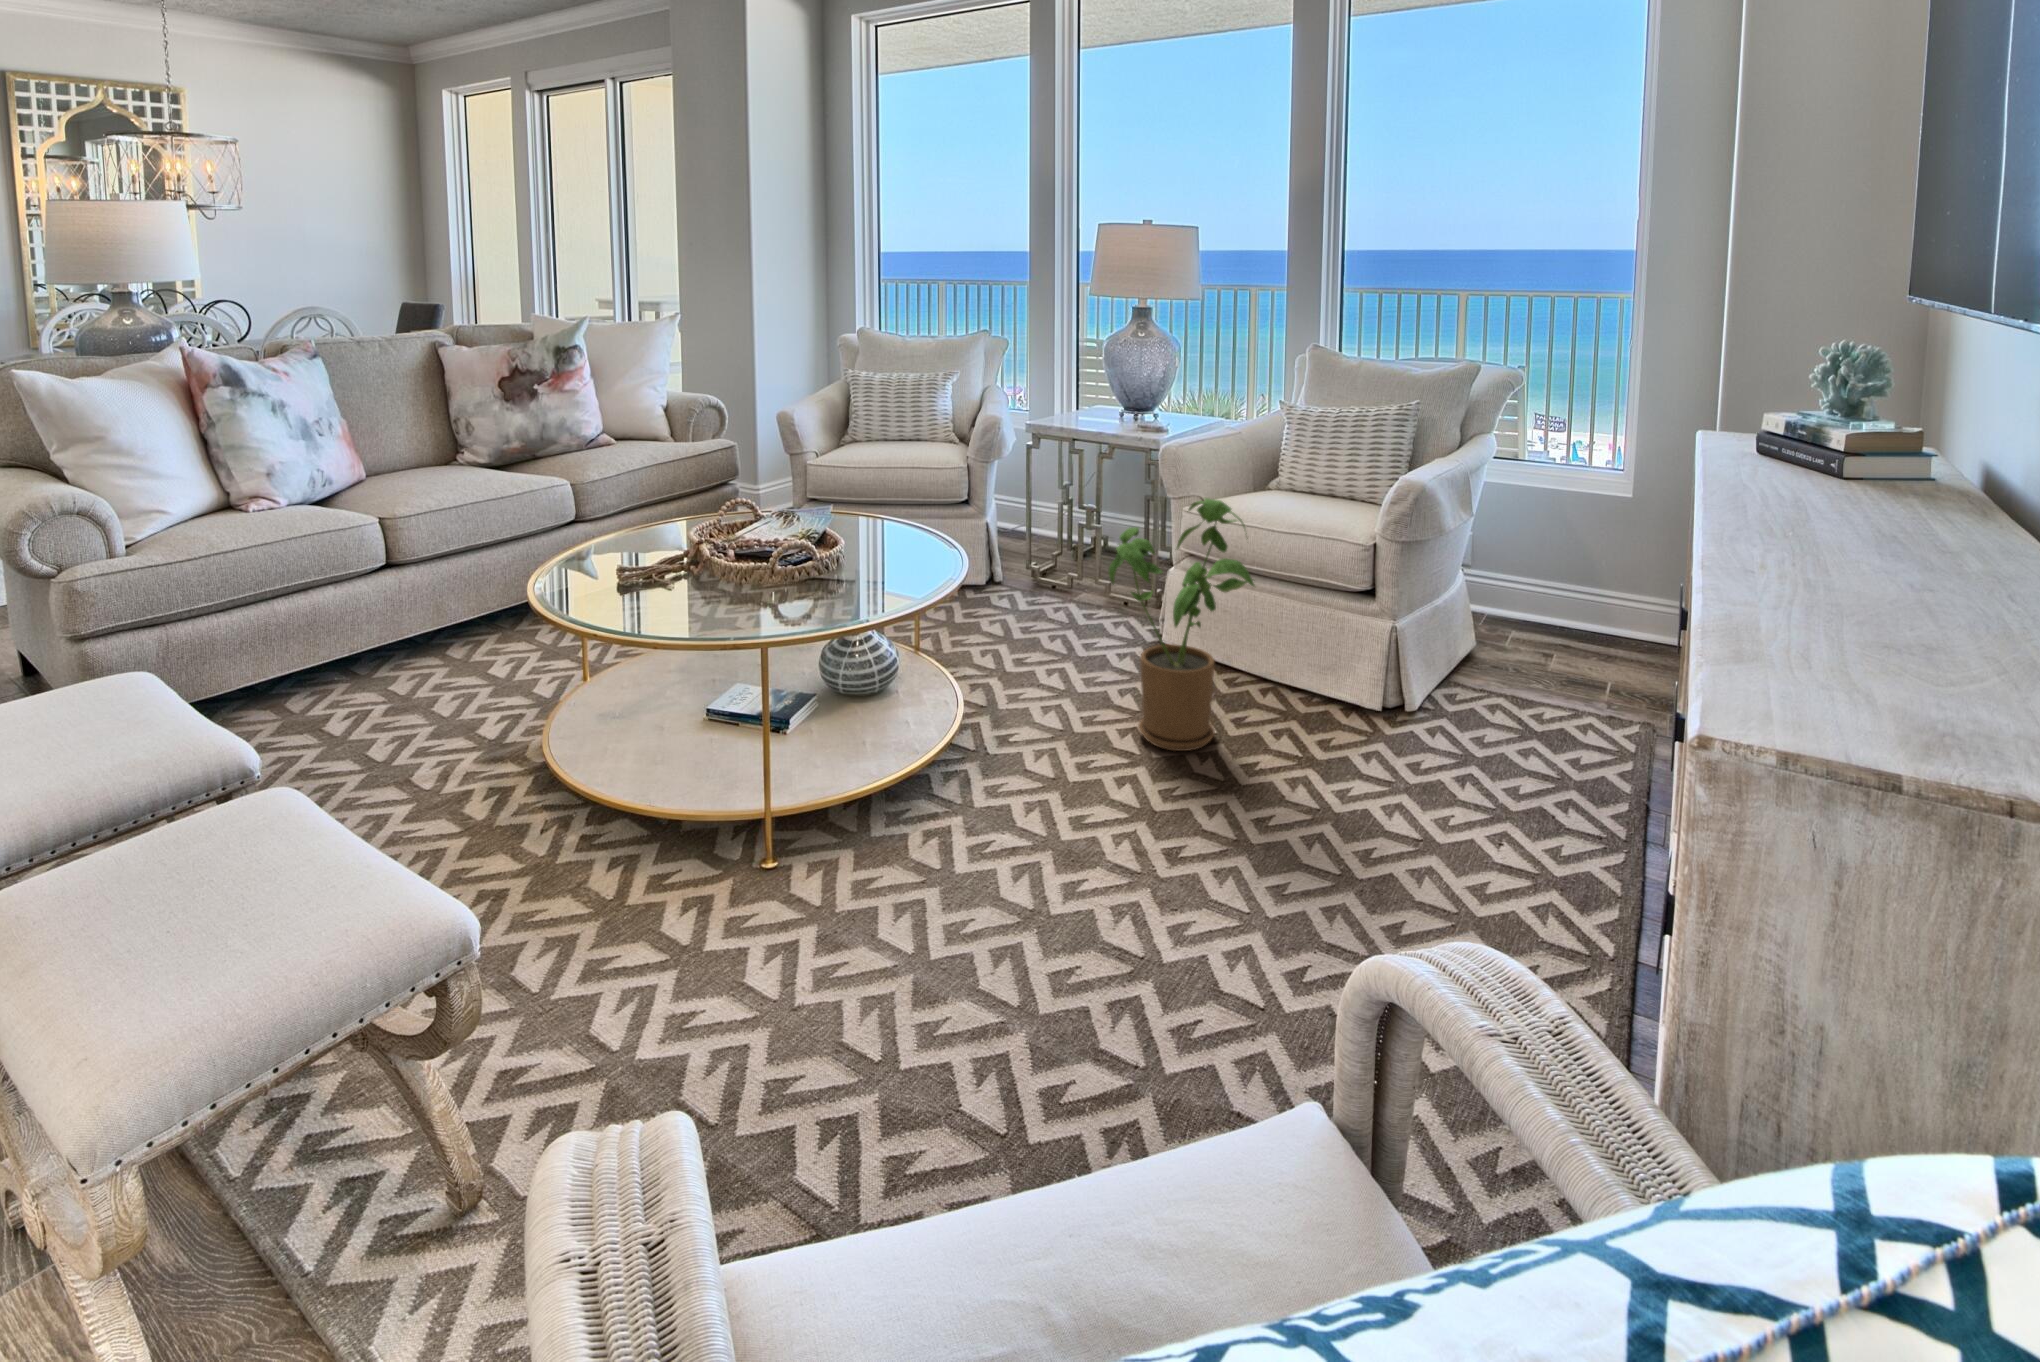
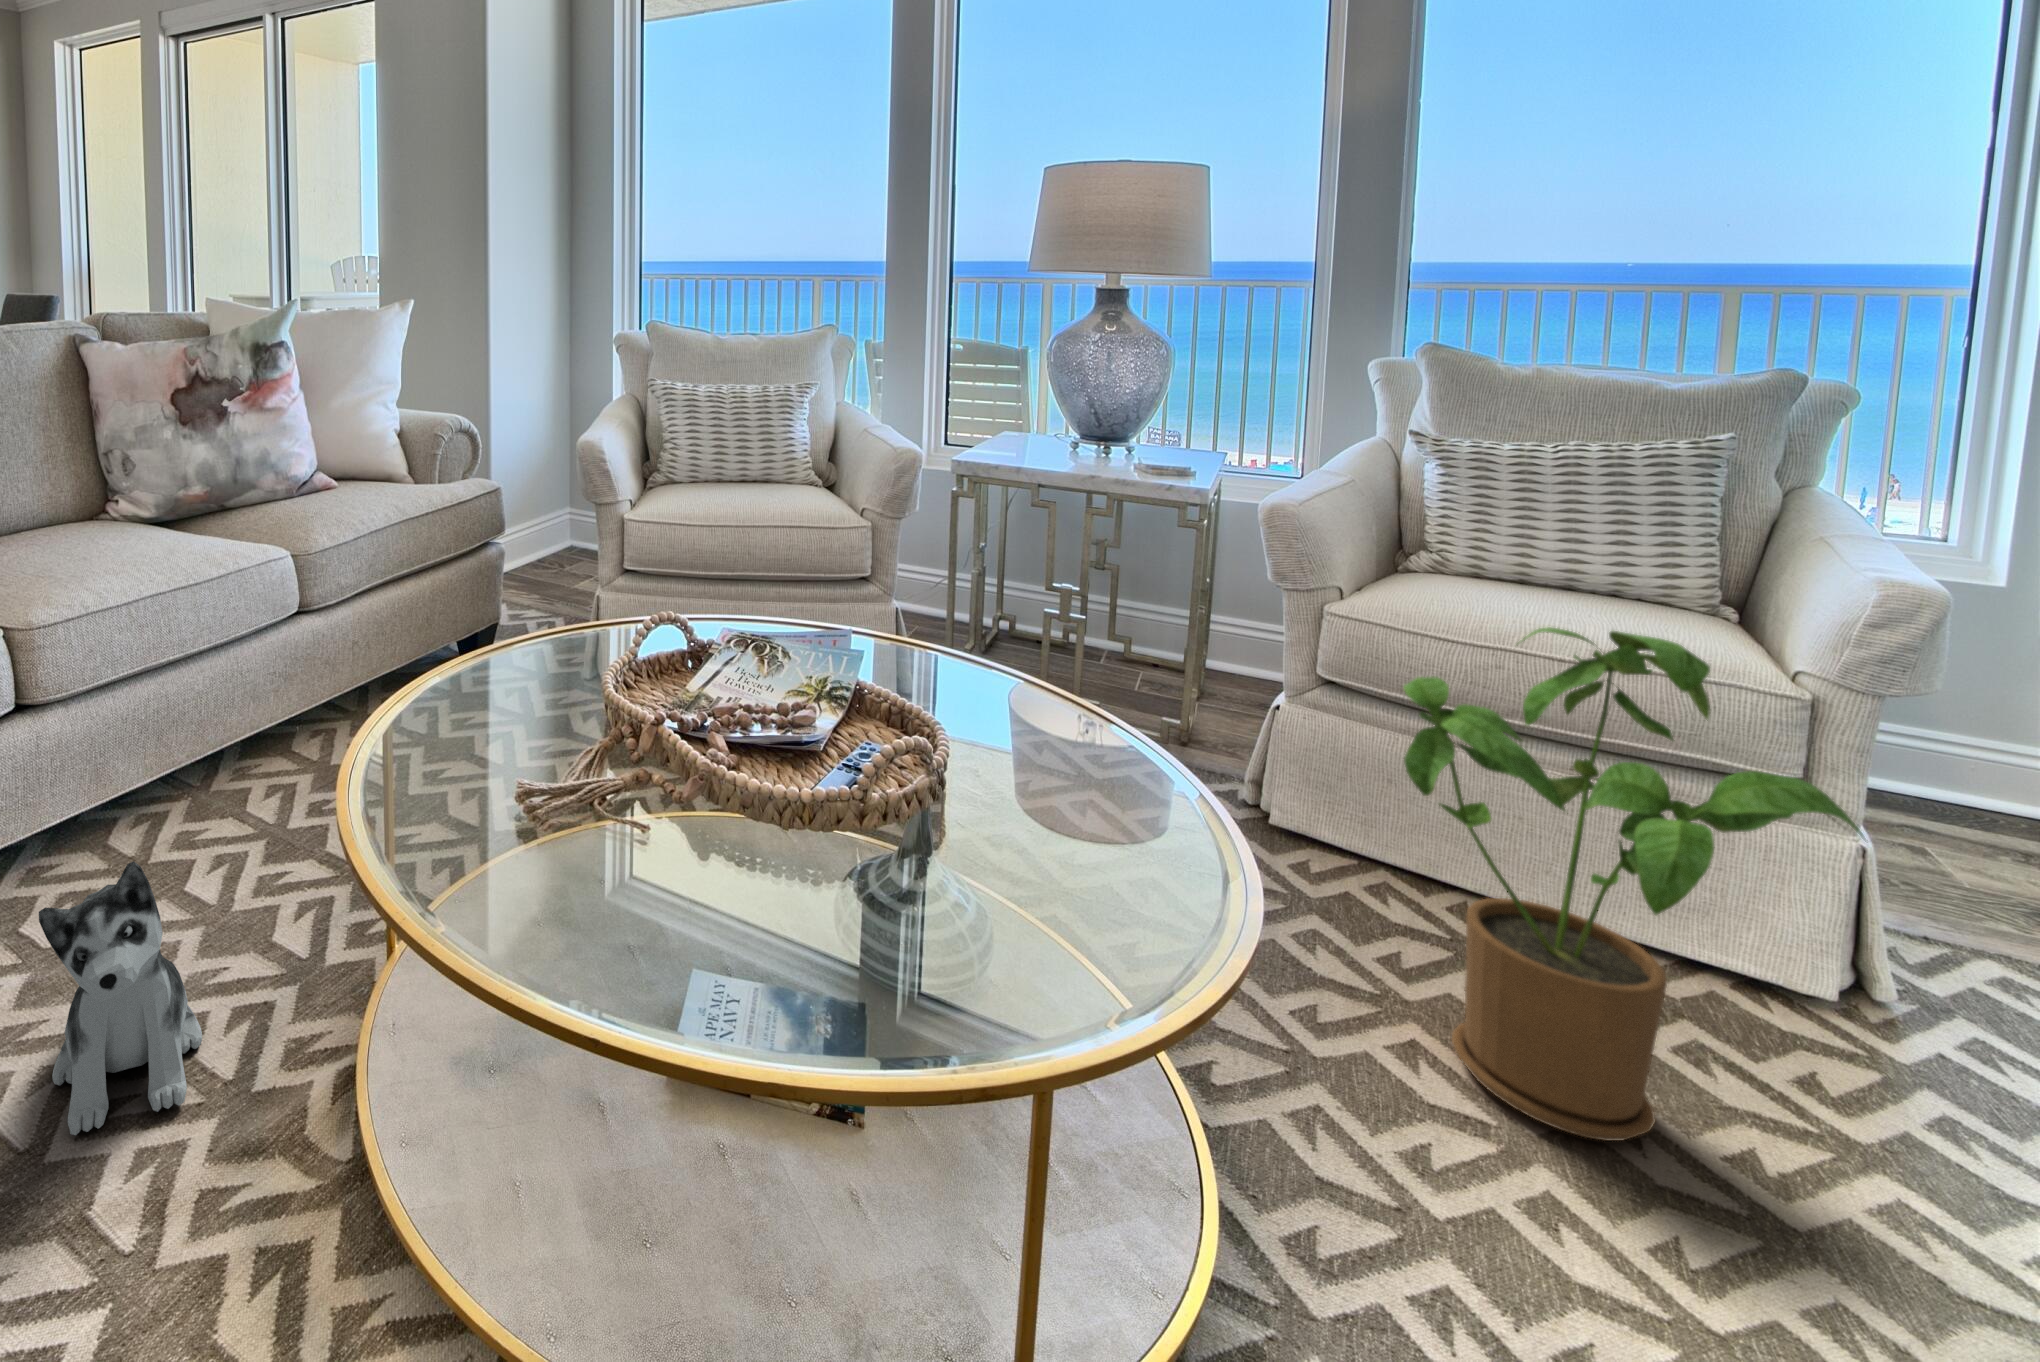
plush toy: none [391,621,483,753] -> present [39,861,202,1135]

